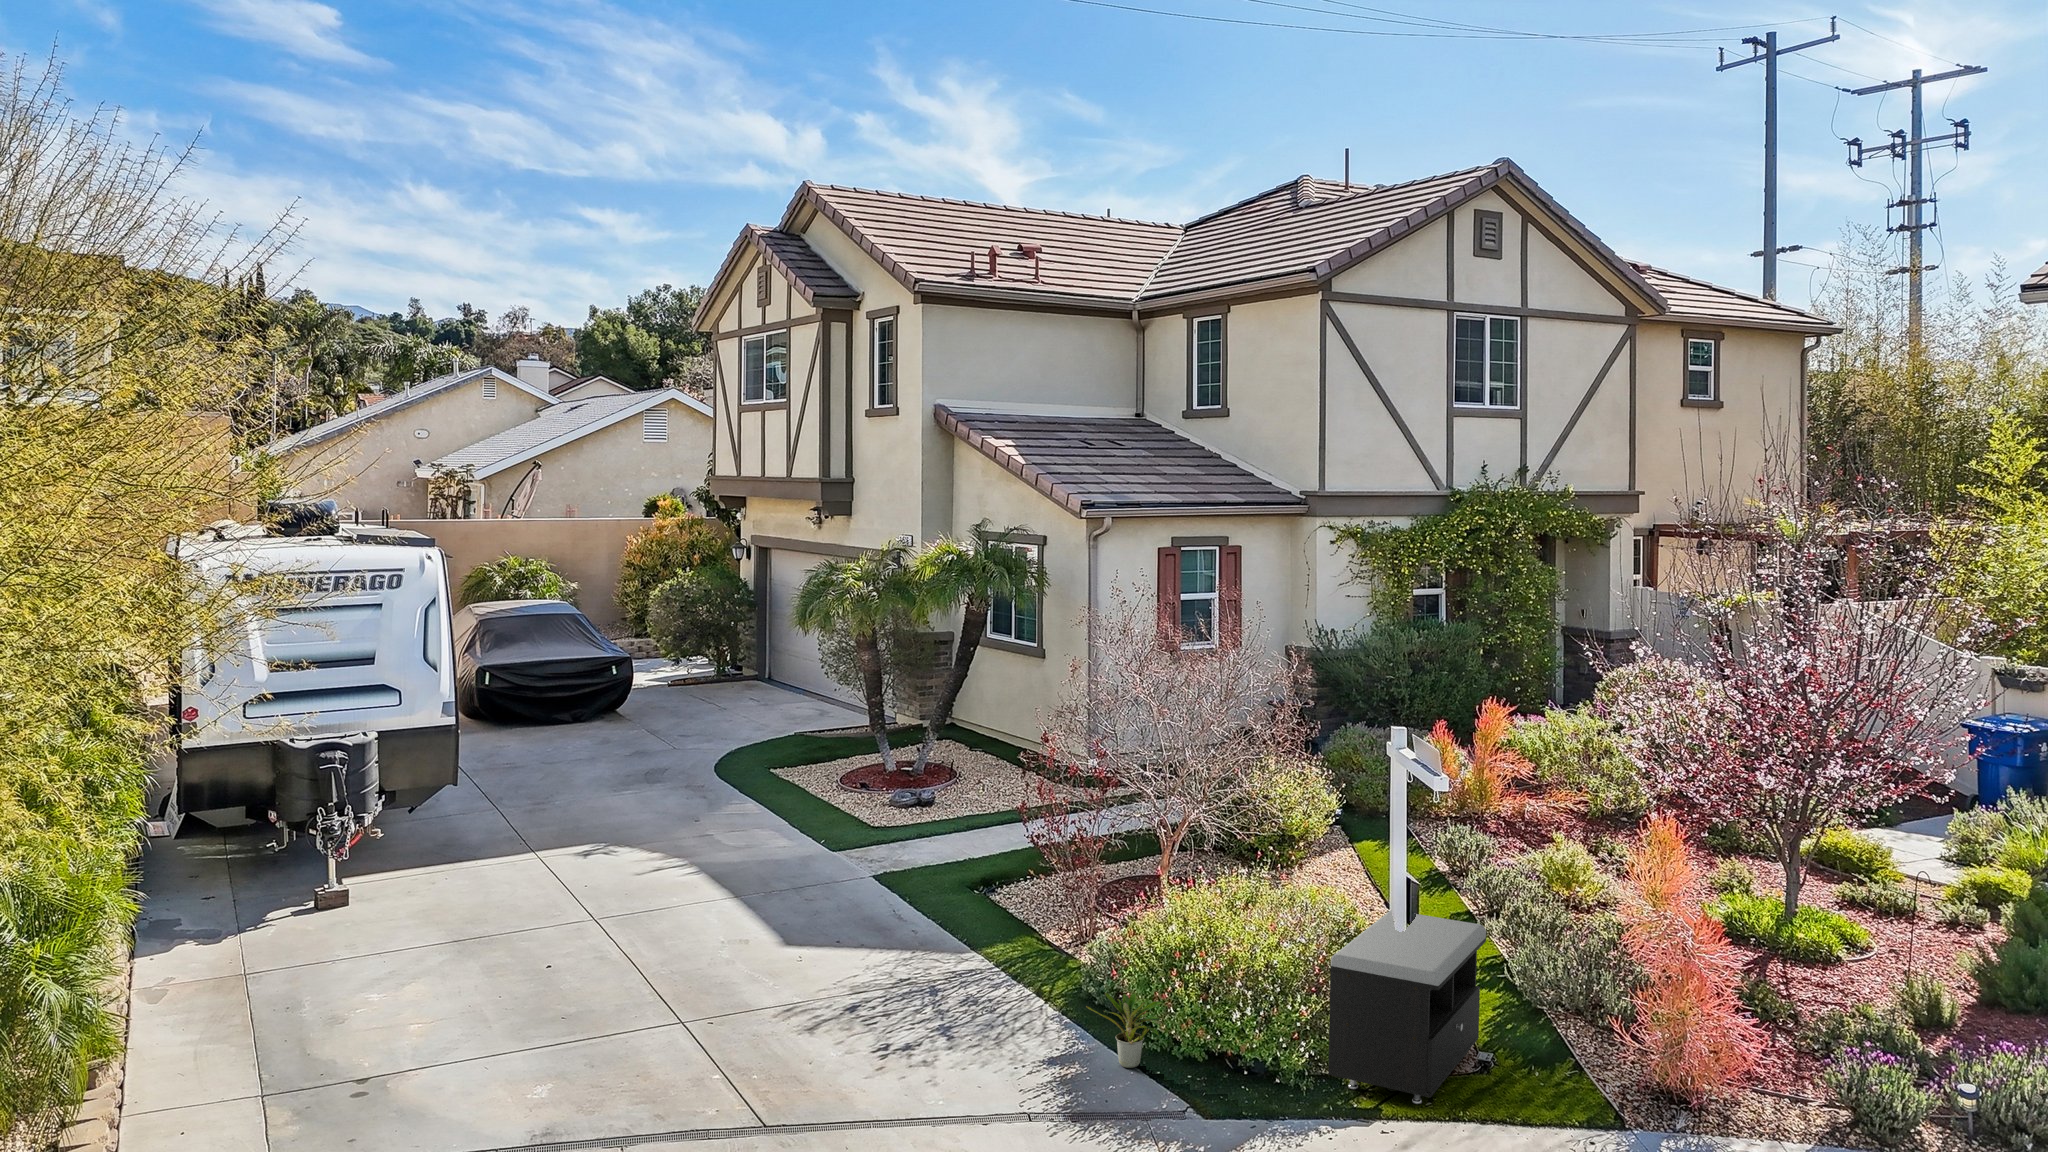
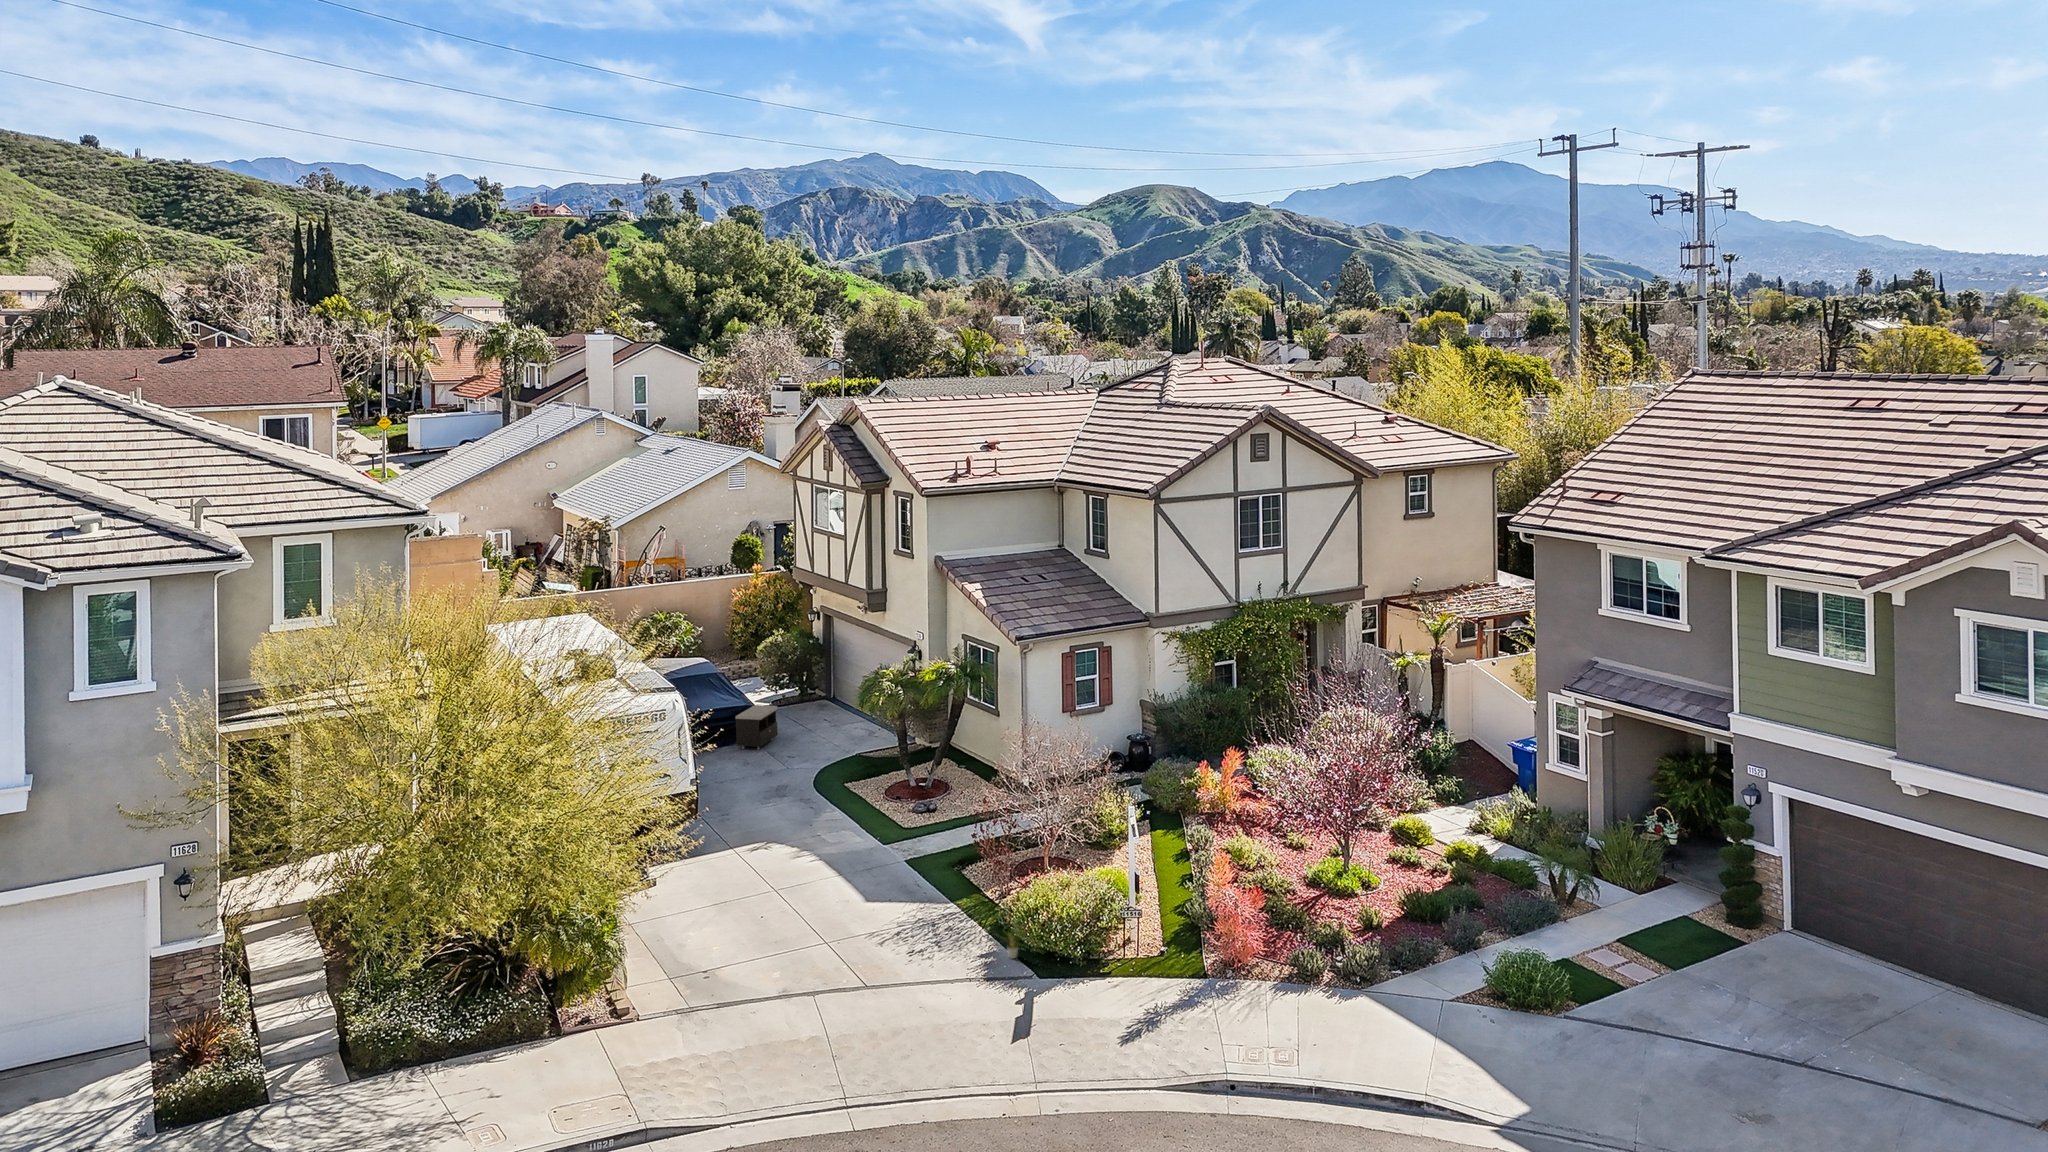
storage bench: present [1328,910,1486,1104] -> present [736,705,778,749]

